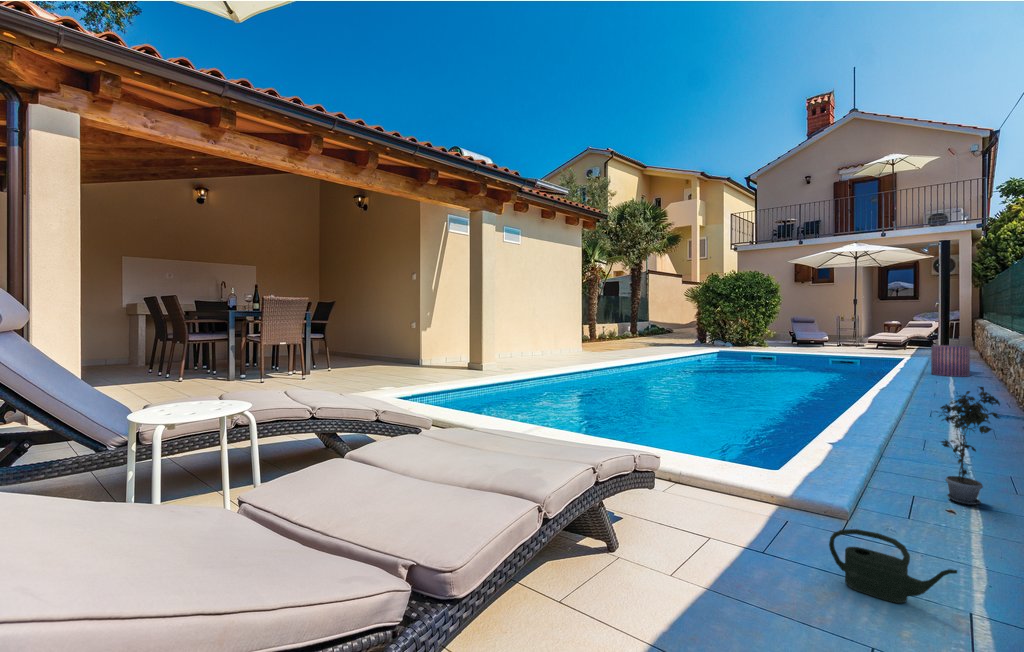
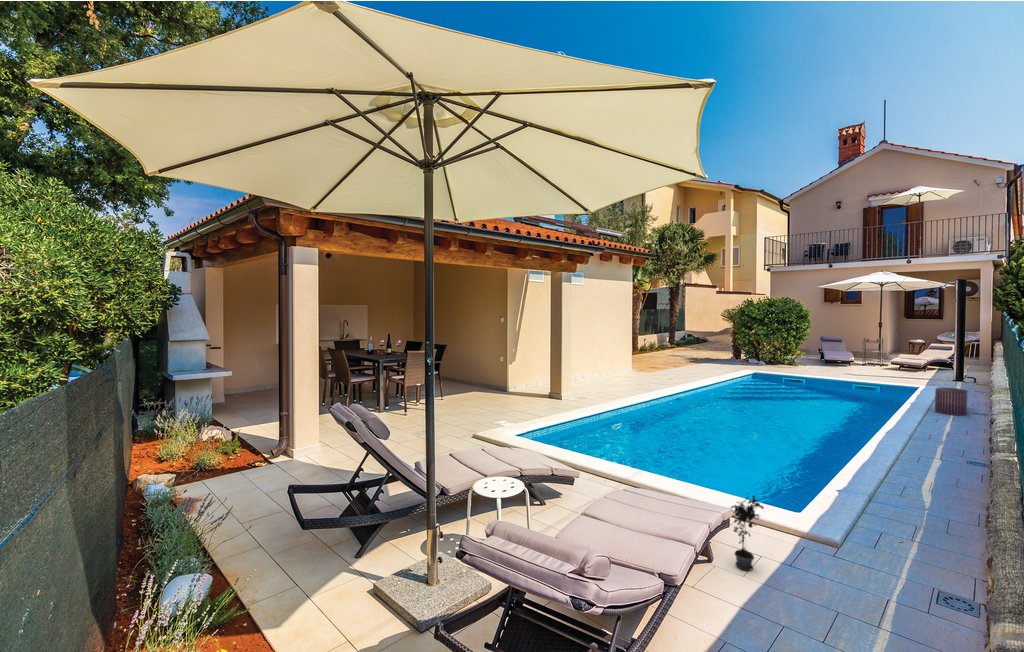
potted plant: present [939,387,1000,505] -> present [731,496,764,570]
watering can: present [829,529,957,603] -> none [825,558,882,593]

